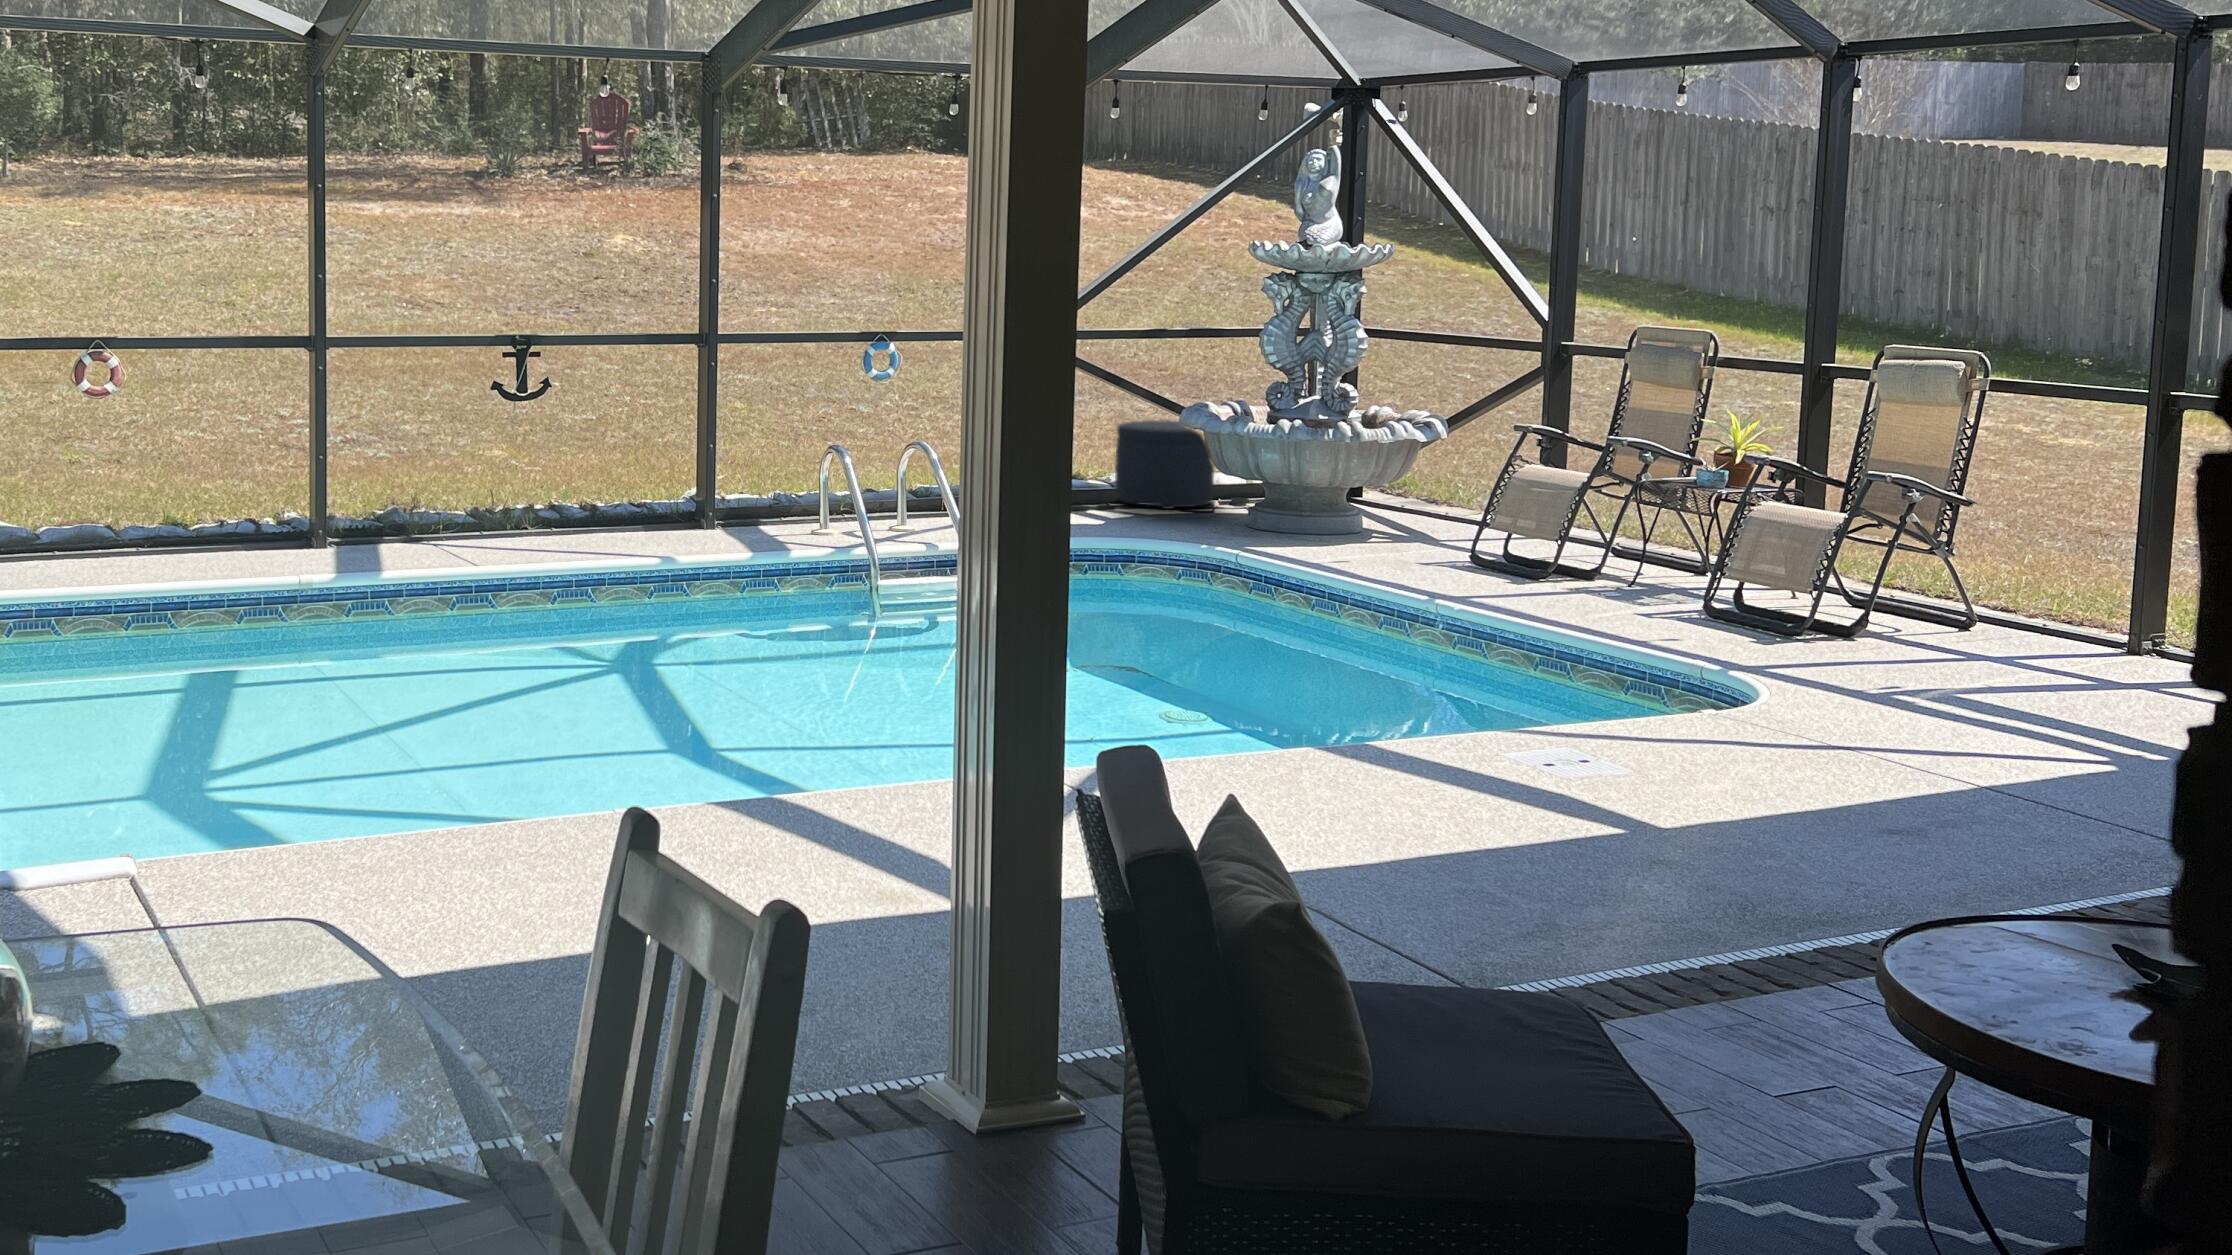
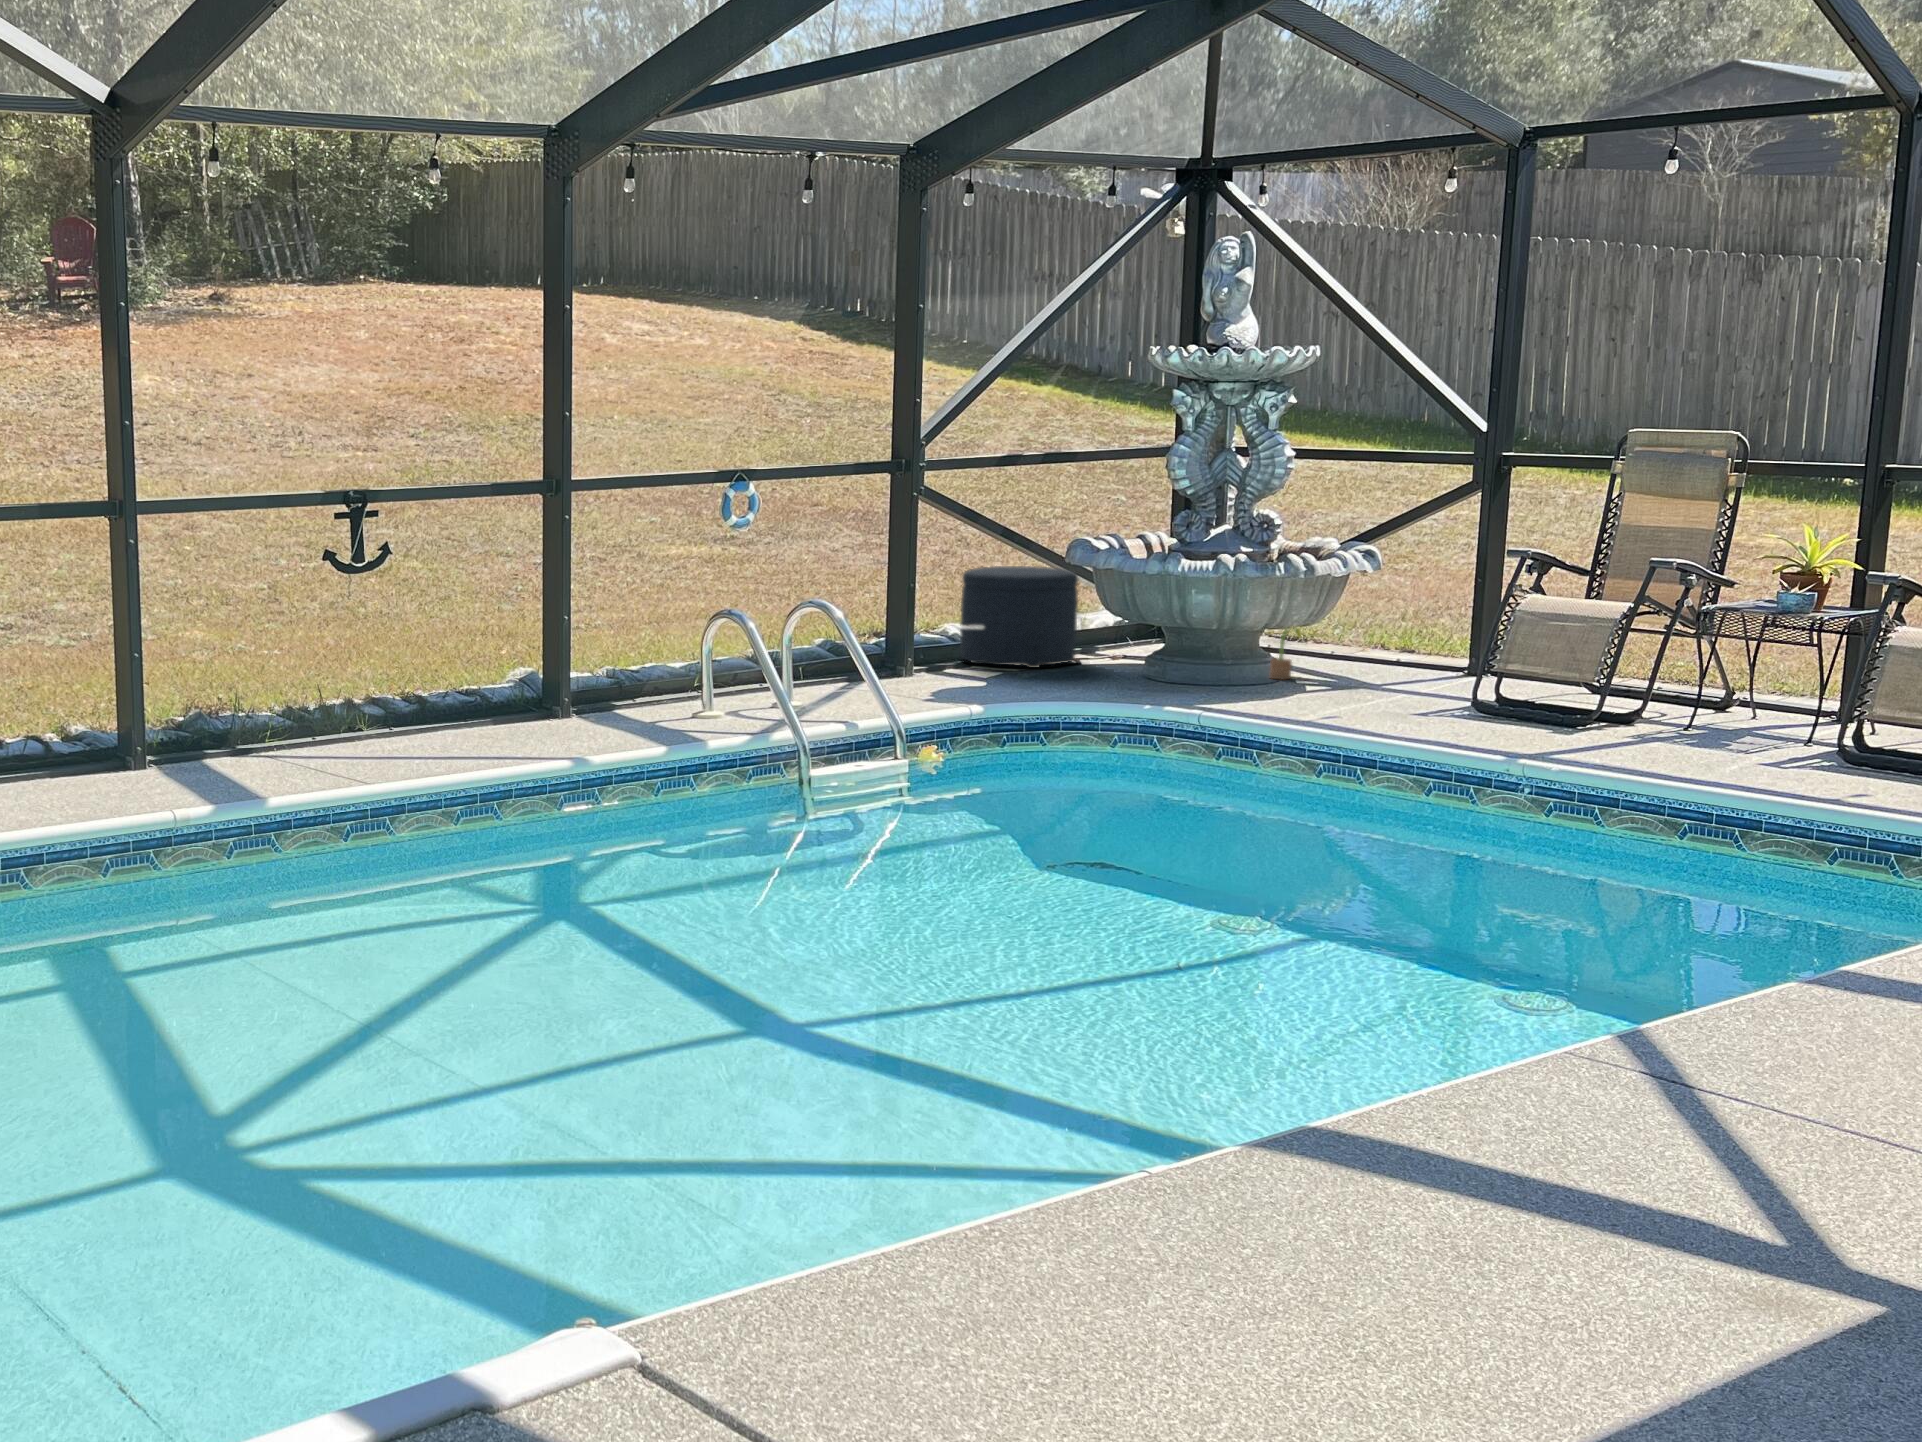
decorative plant: none [1357,471,1389,531] -> present [1270,628,1302,679]

